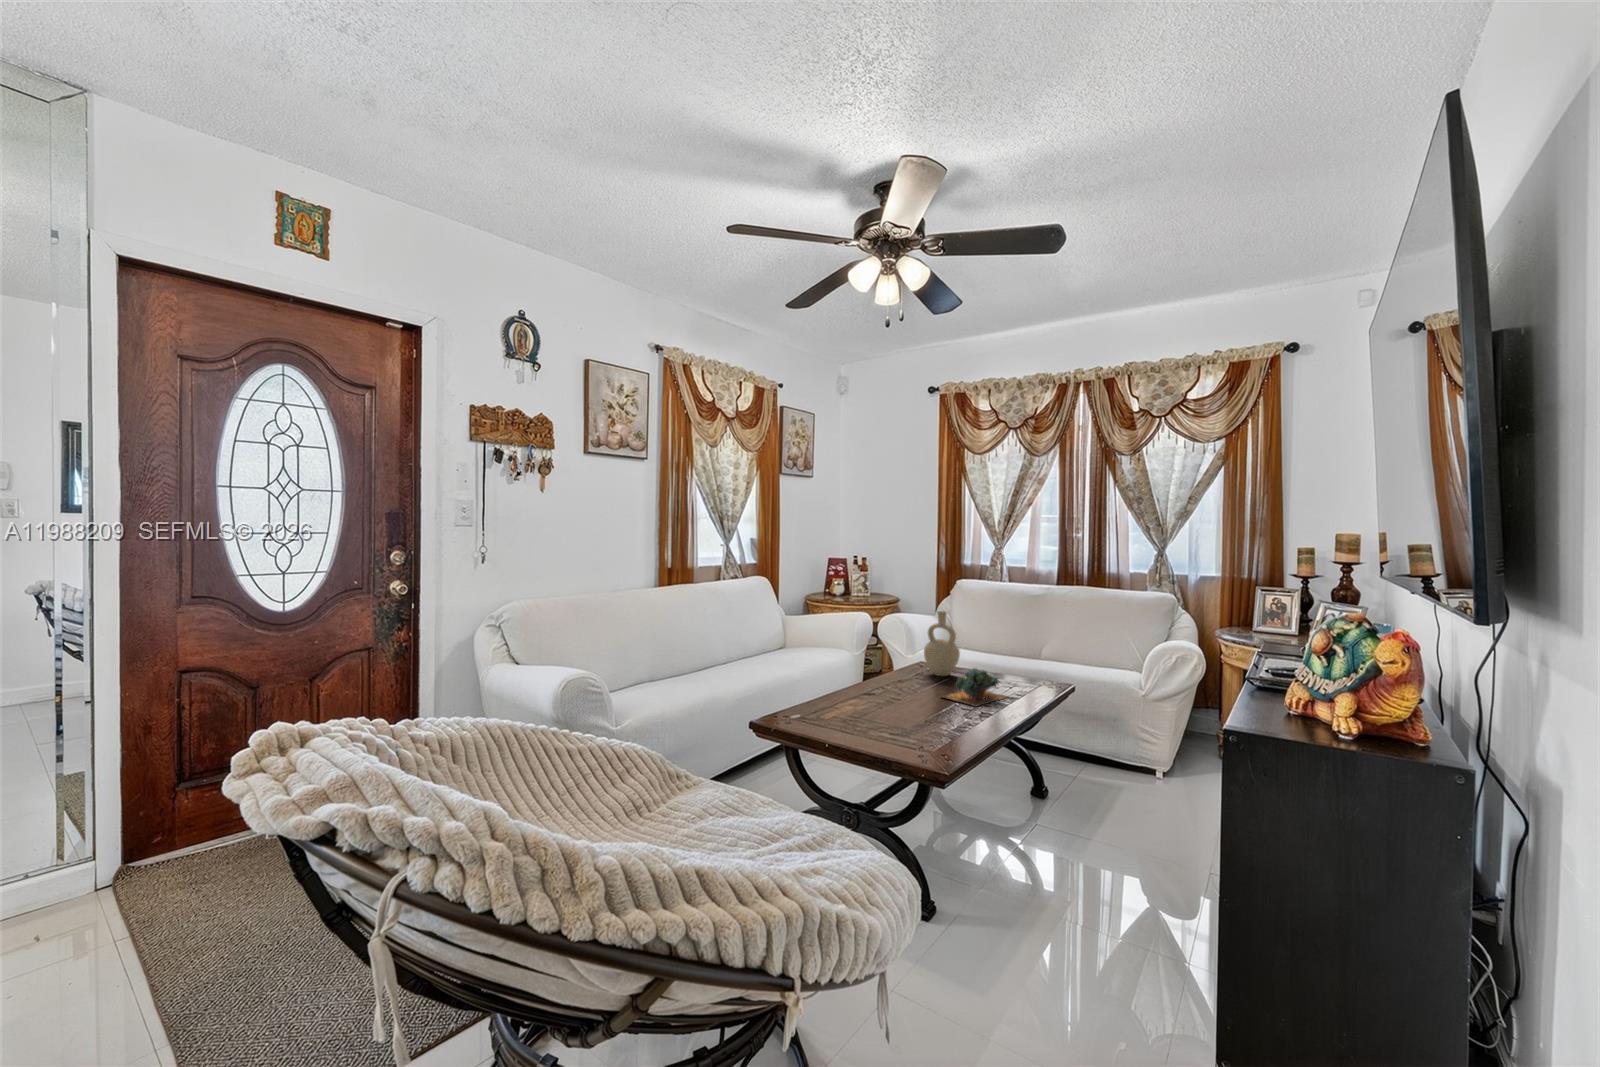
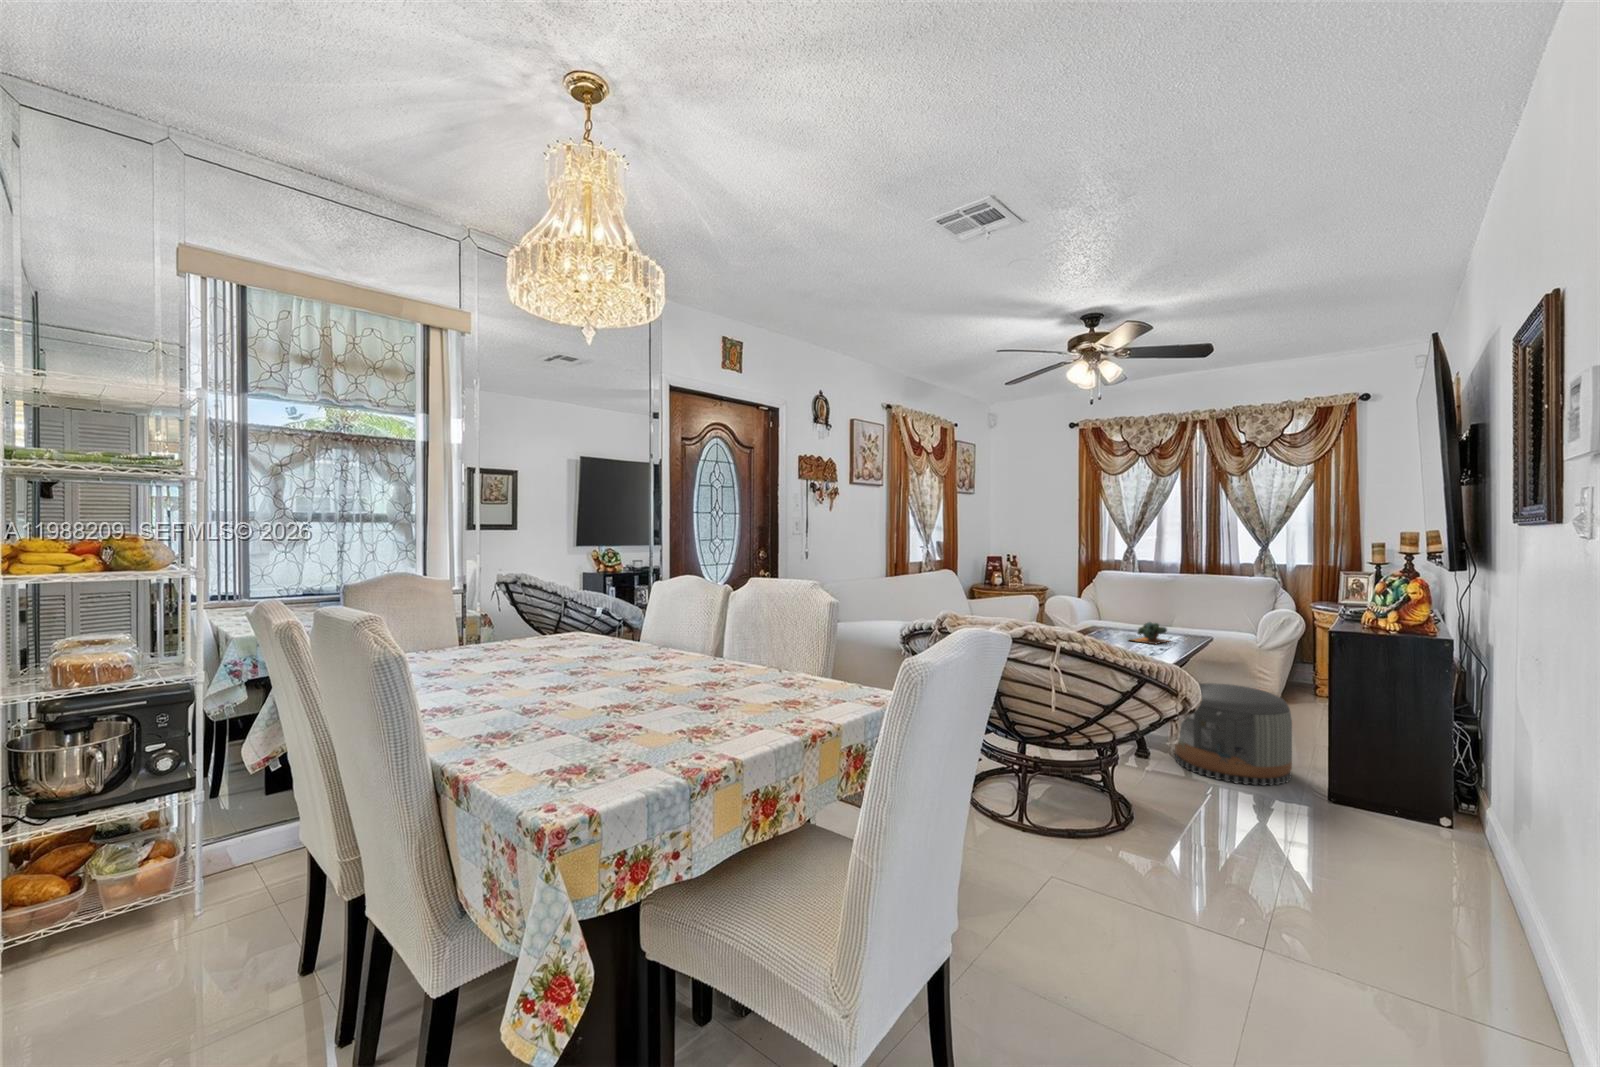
vase: present [924,611,960,676] -> none [1104,588,1130,632]
pouf: none [973,789,1162,1012] -> present [1175,683,1292,786]

